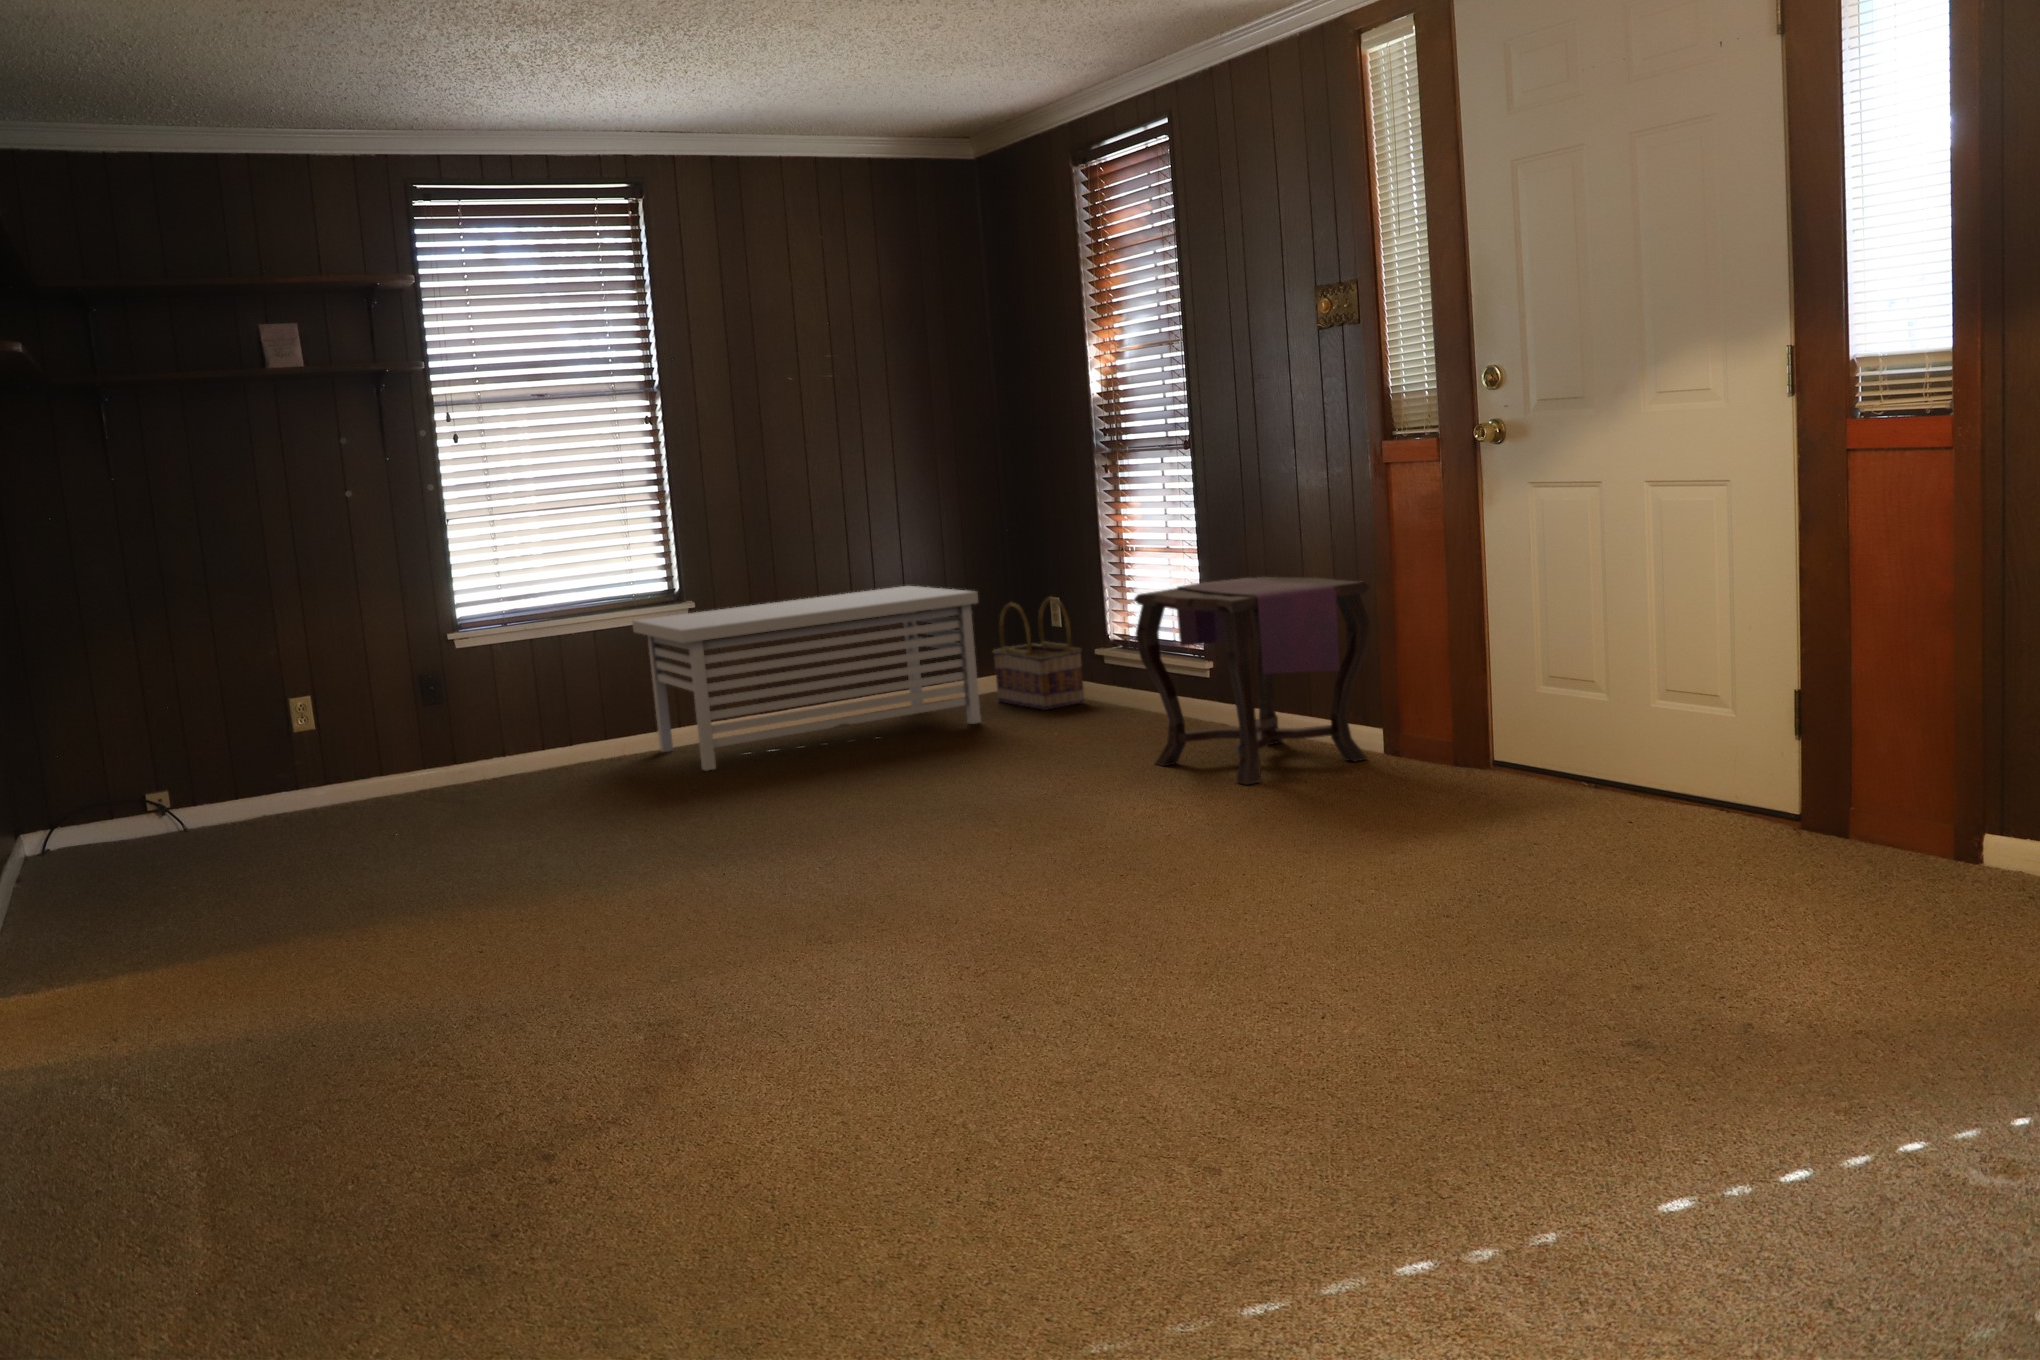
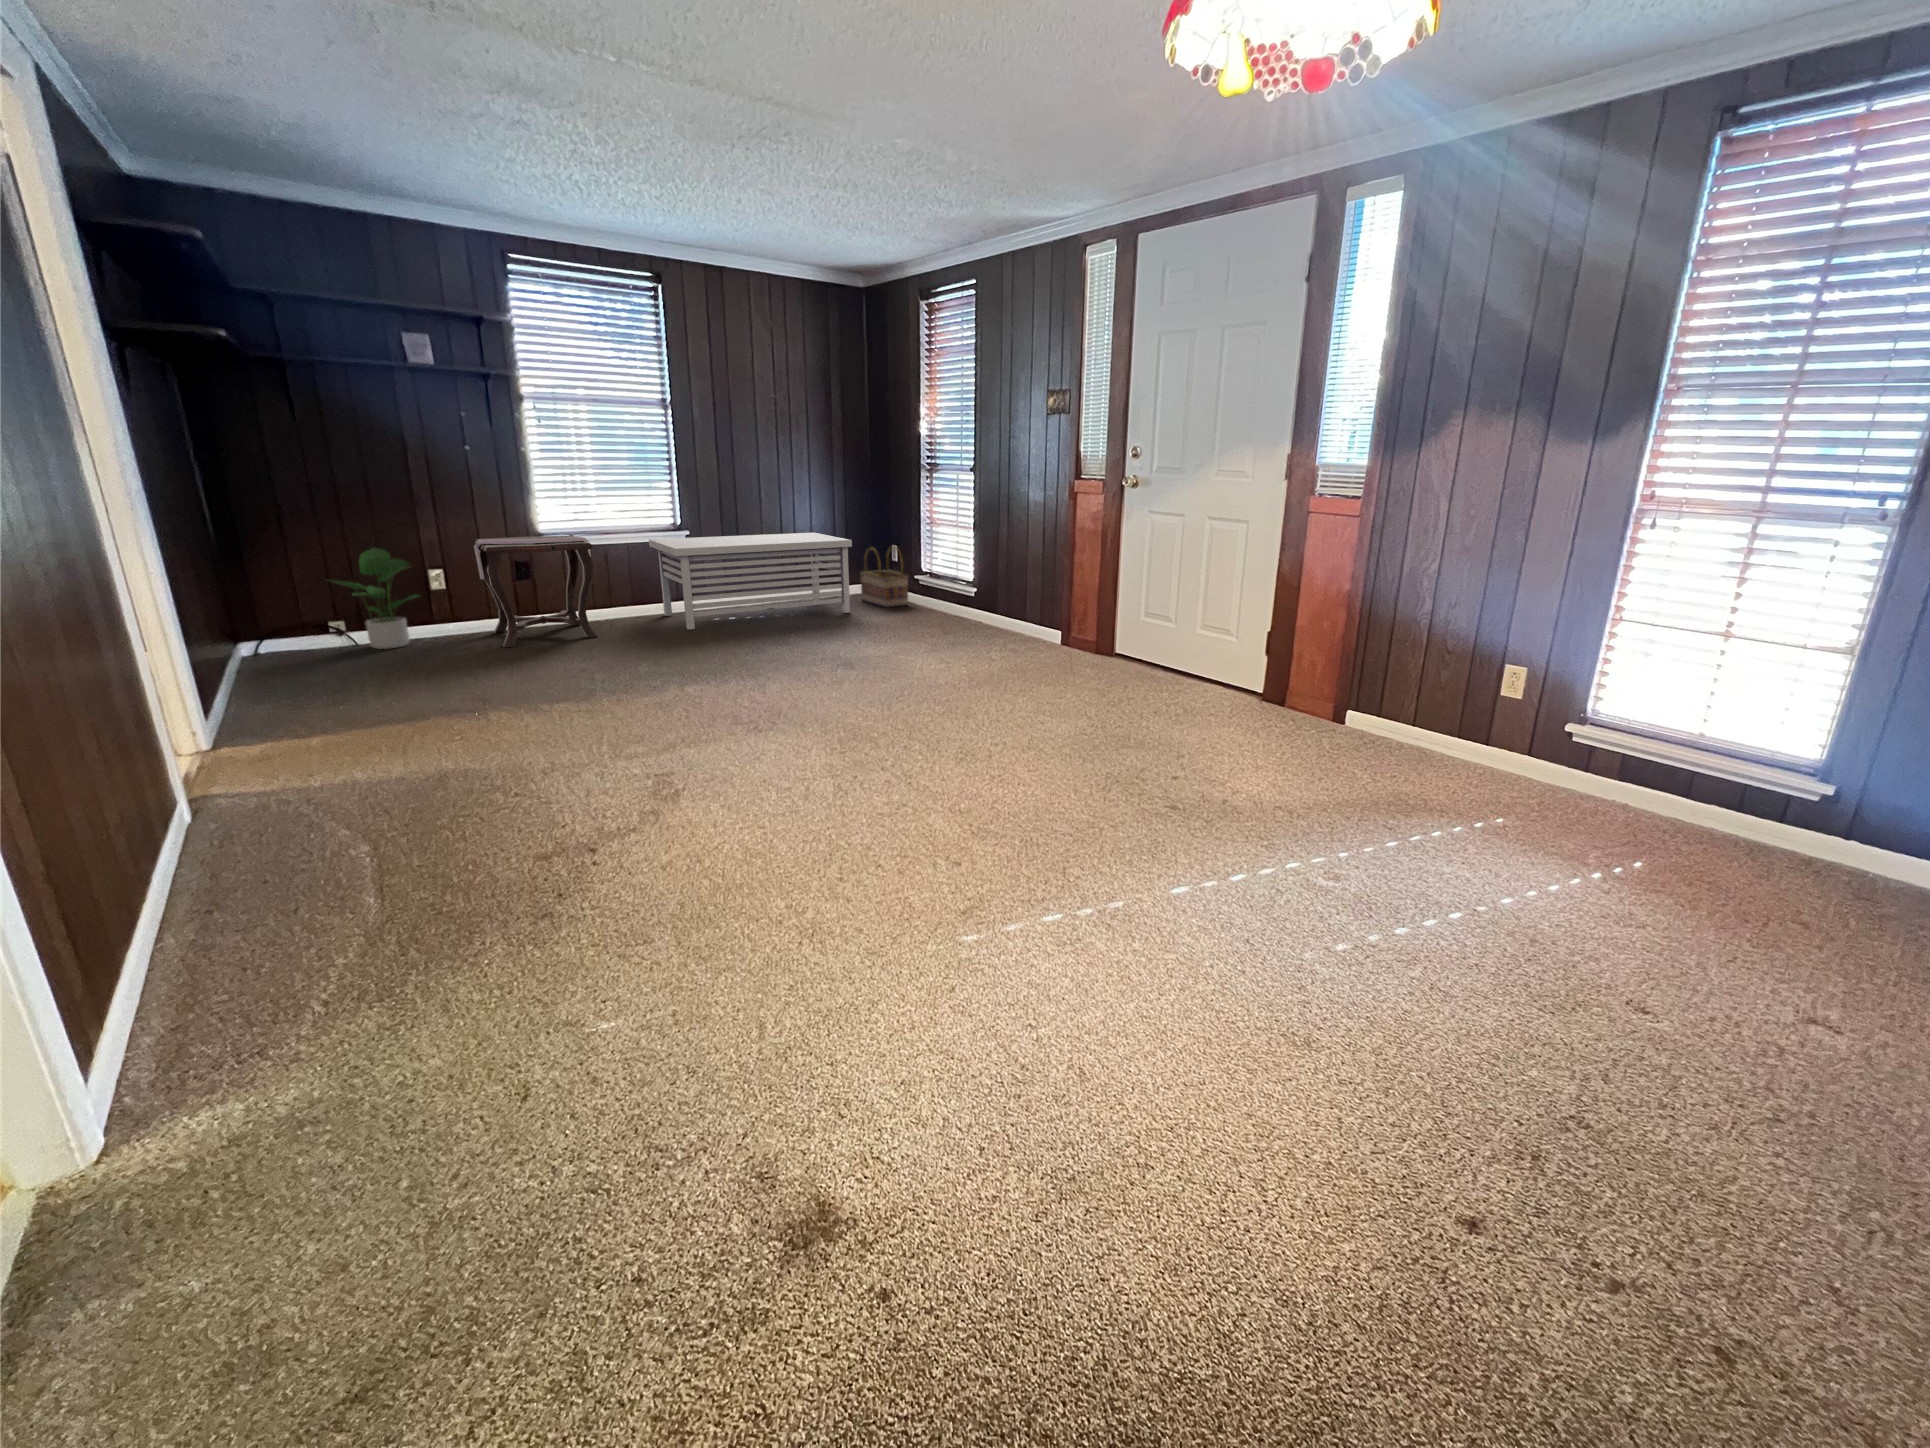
side table: present [1134,577,1370,785] -> present [474,536,597,647]
potted plant: none [144,667,285,834] -> present [331,547,419,649]

